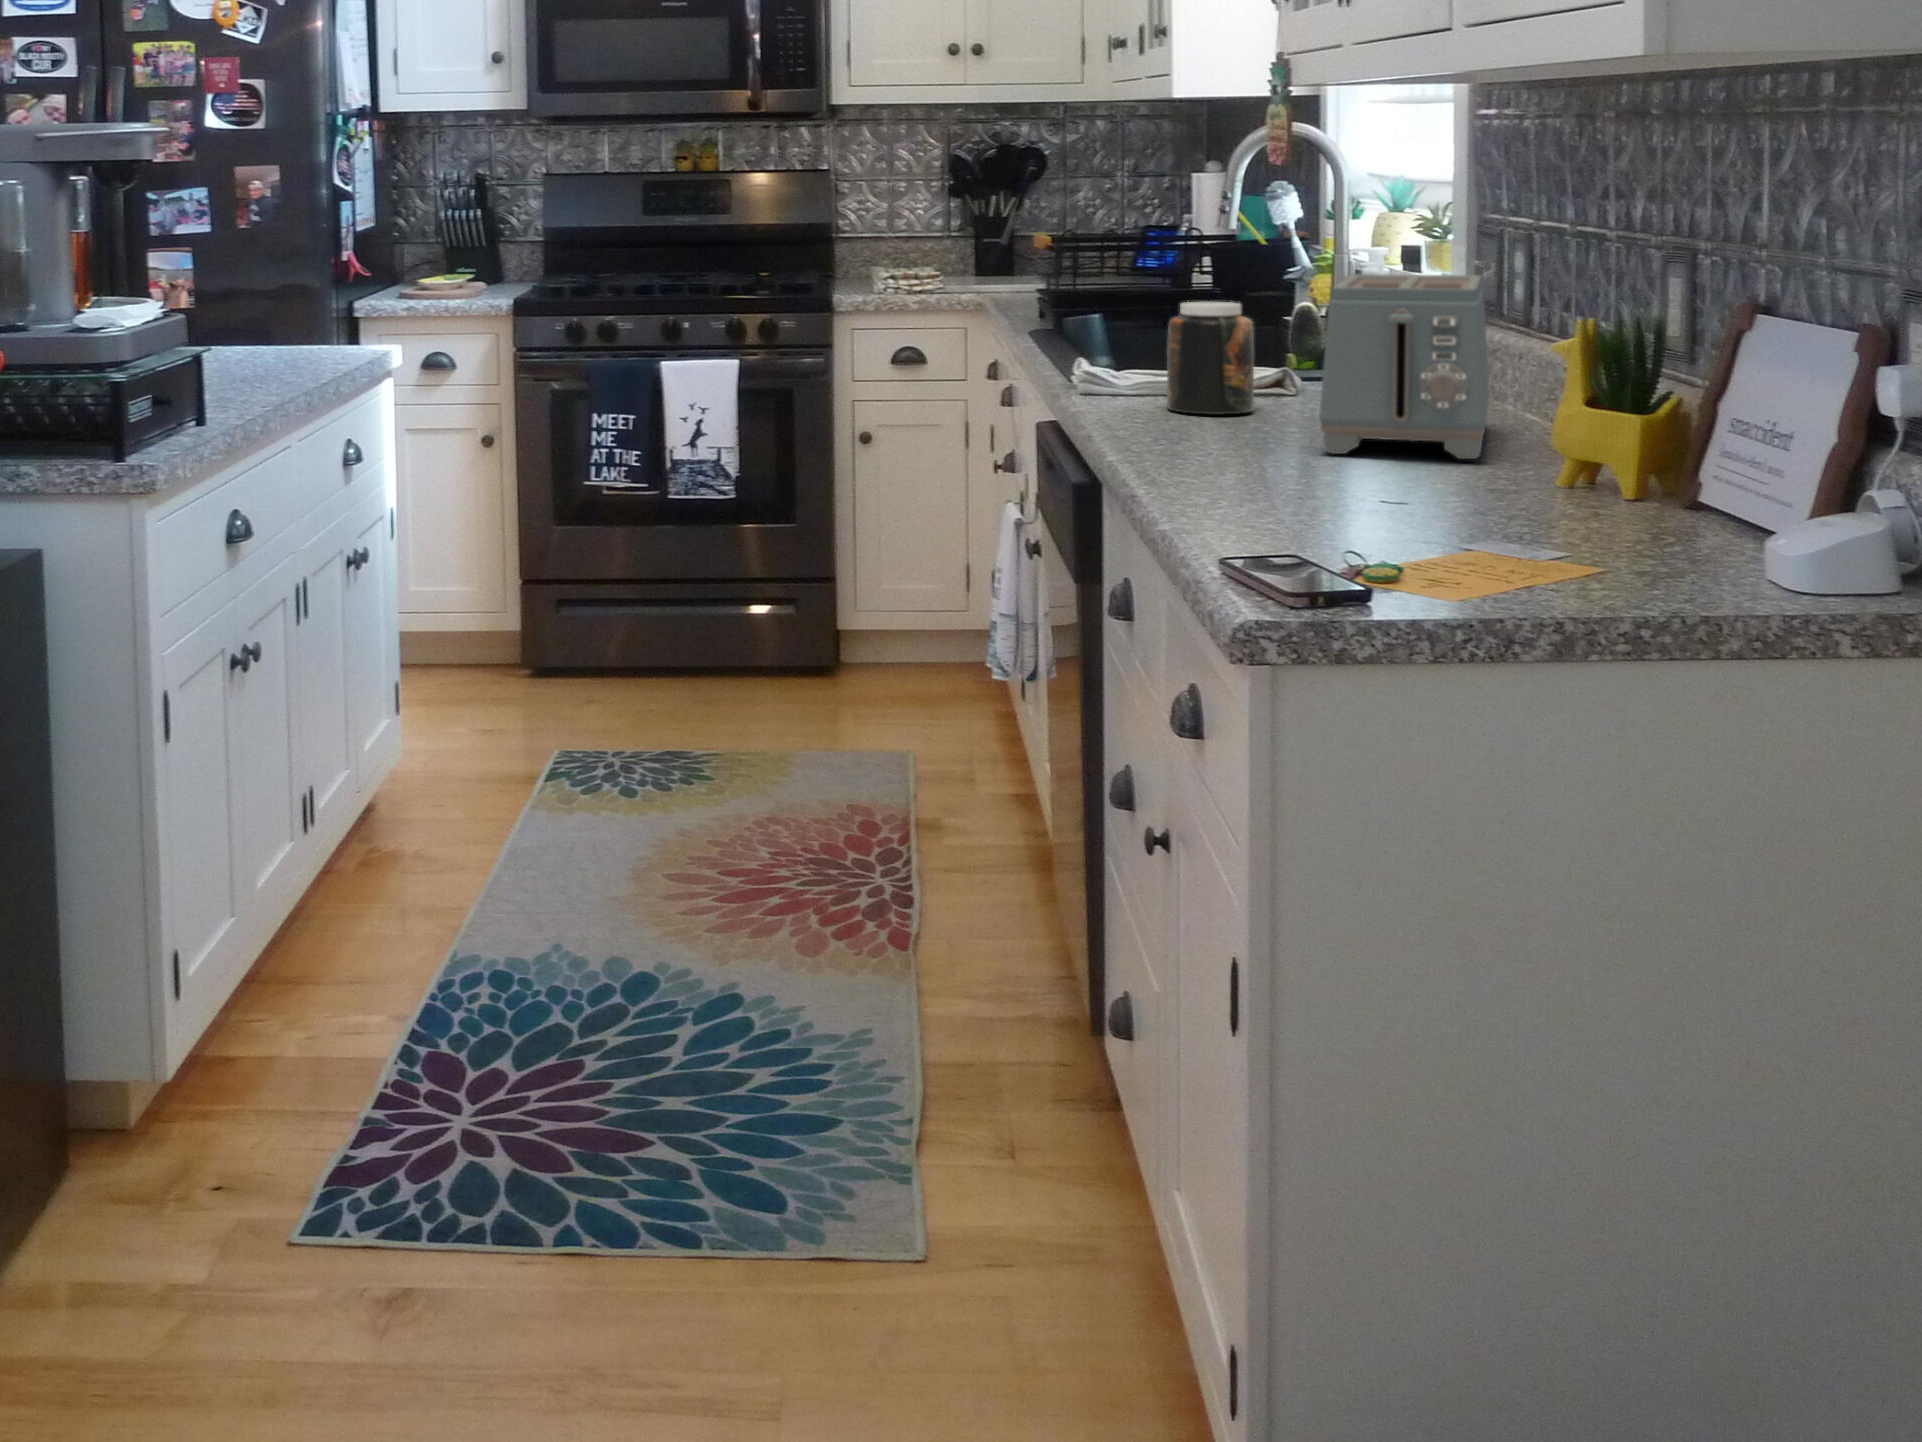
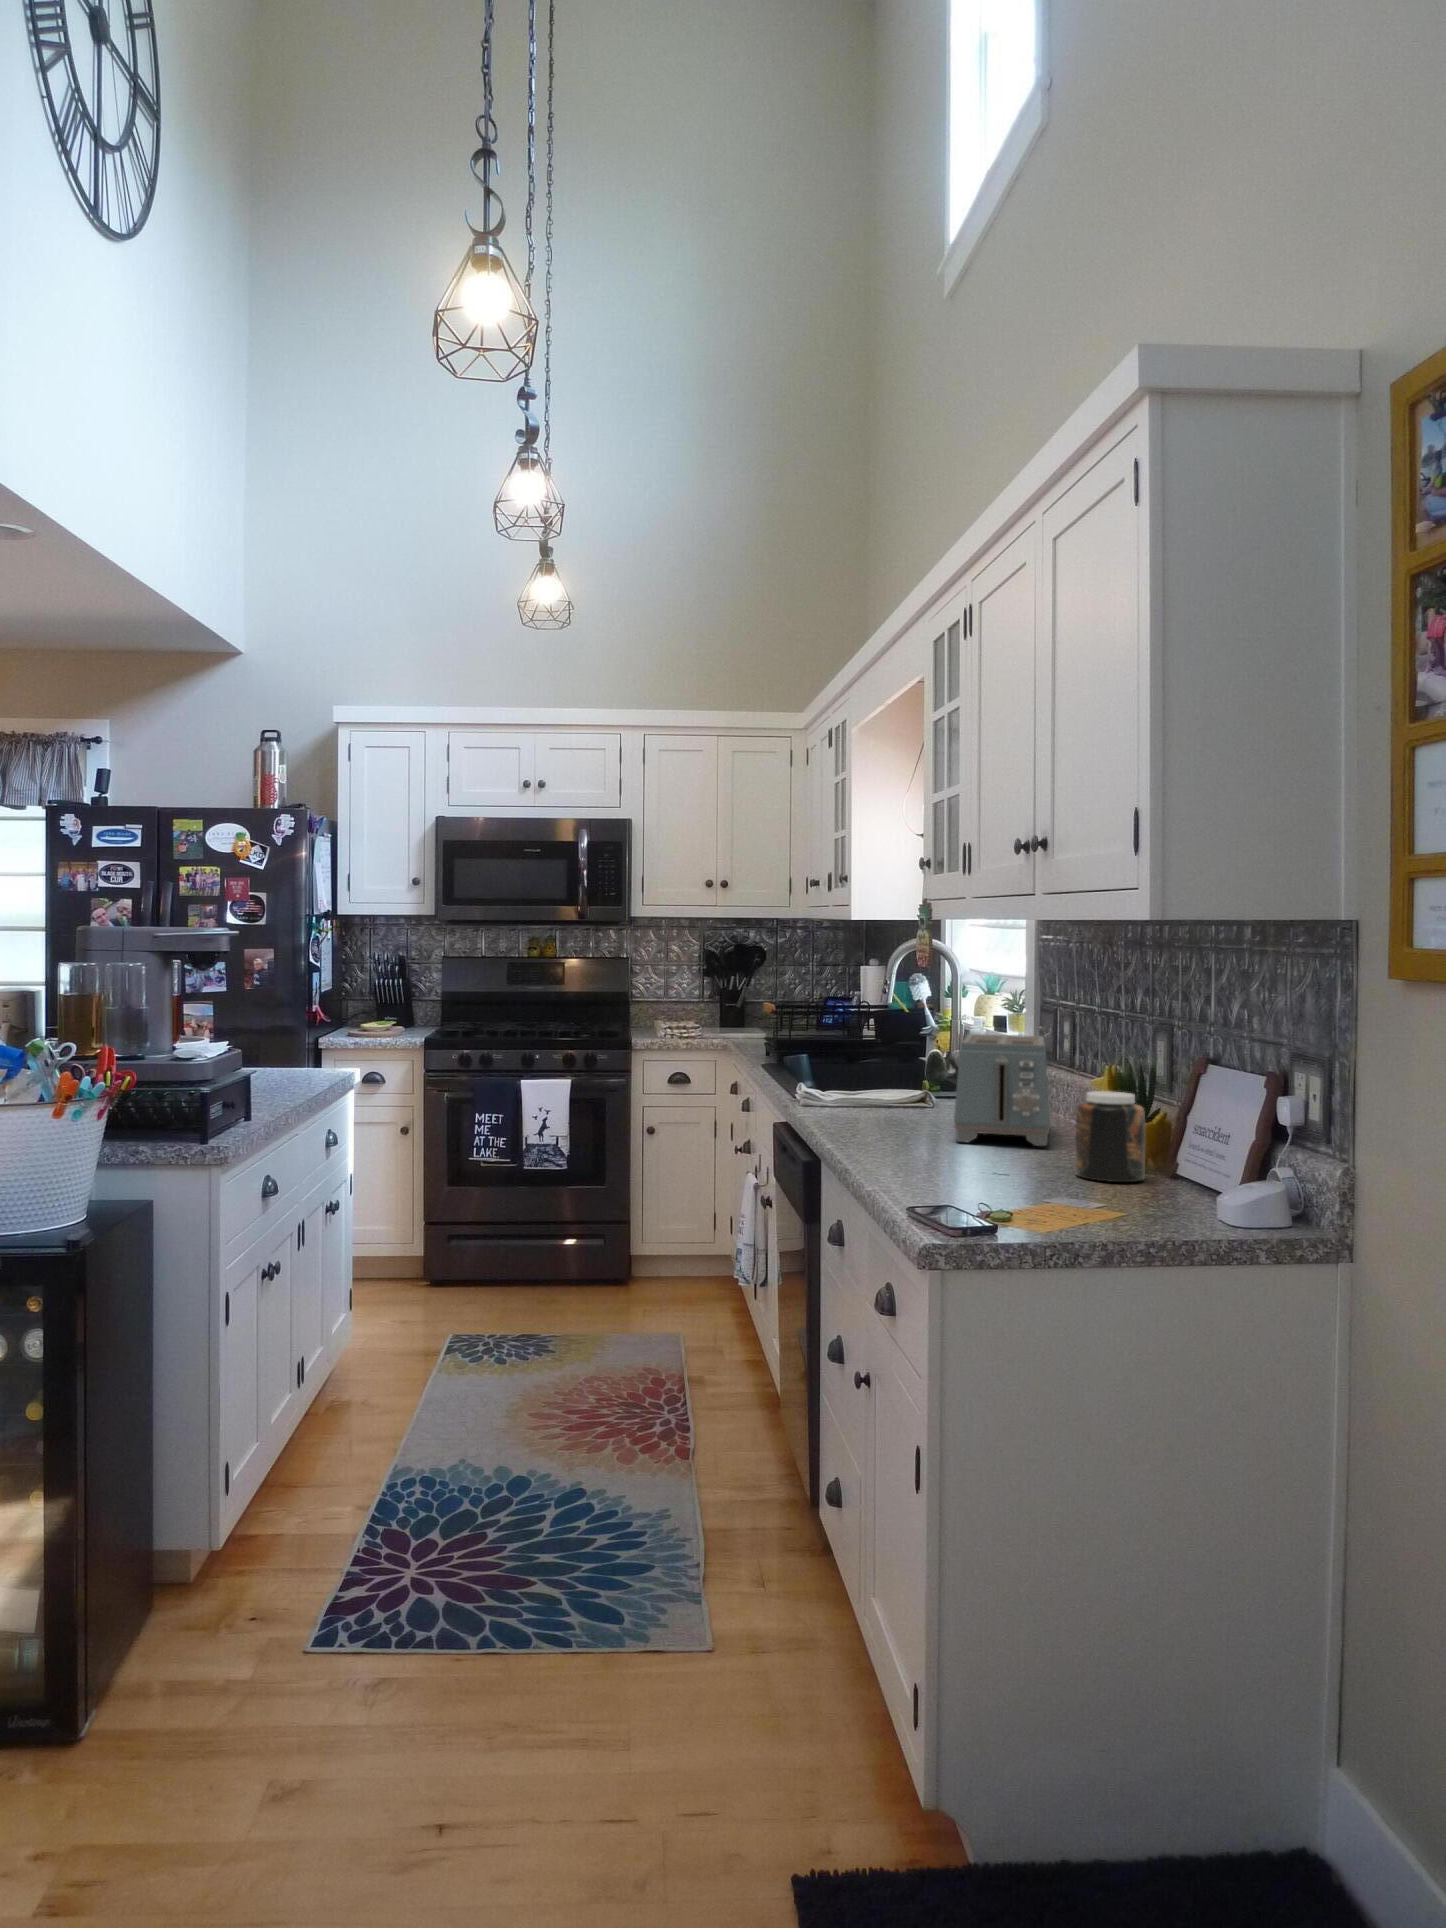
jar: present [1167,302,1254,414] -> present [1075,1091,1145,1182]

